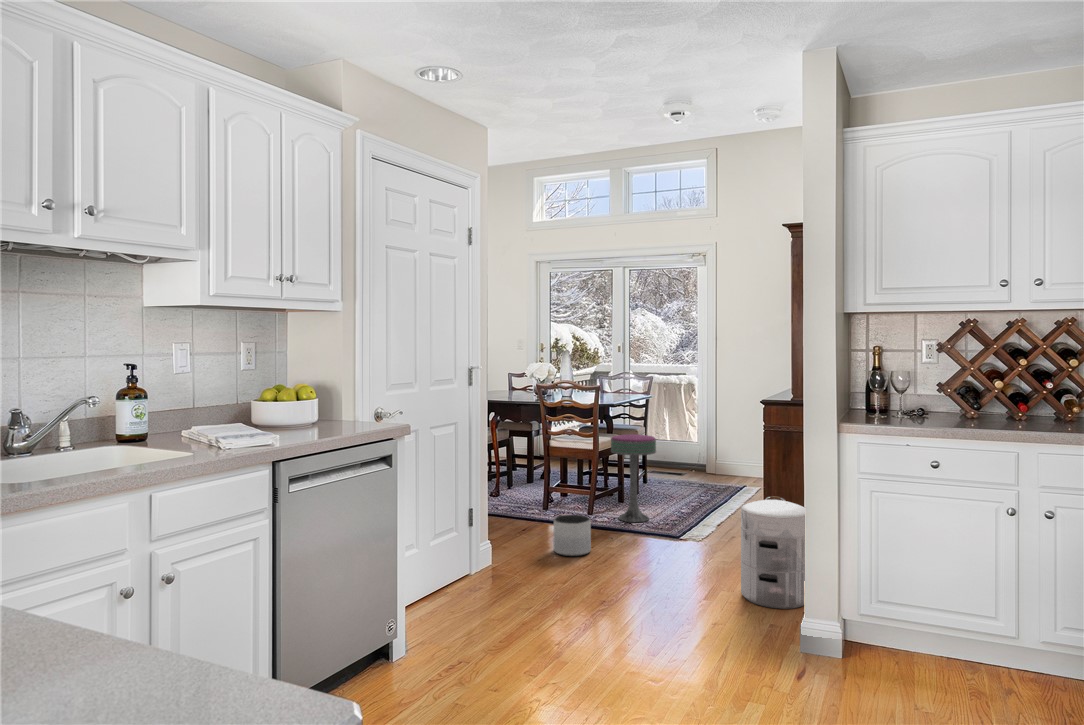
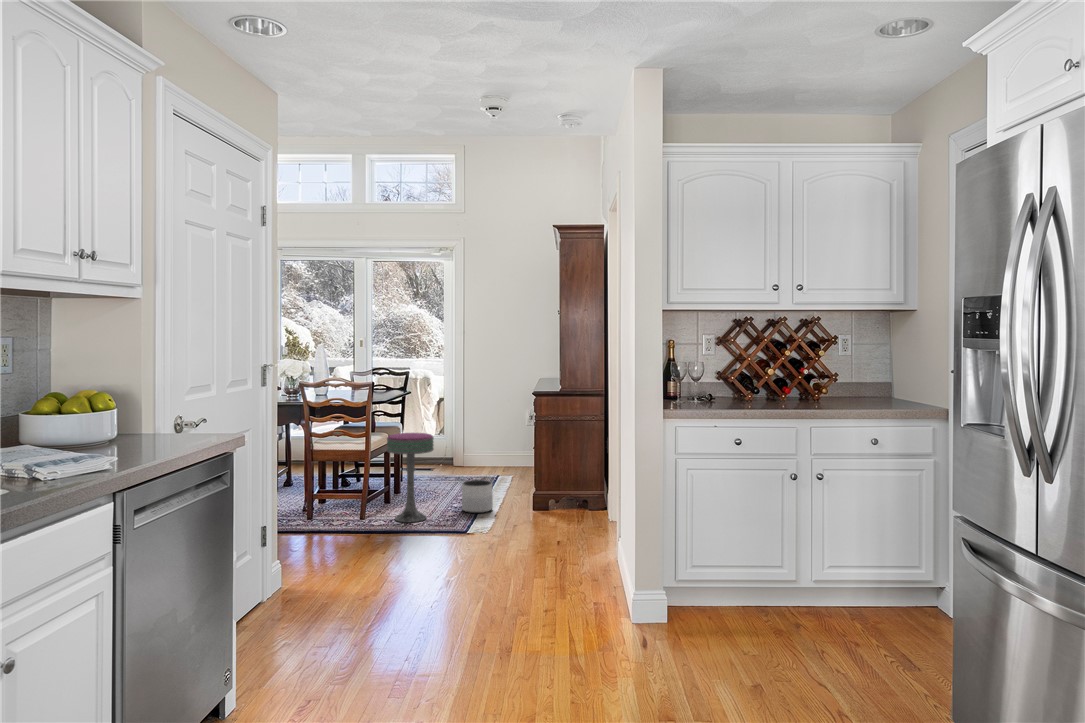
waste bin: present [741,496,805,609] -> none [554,484,616,587]
planter: present [553,515,591,556] -> present [462,480,493,513]

